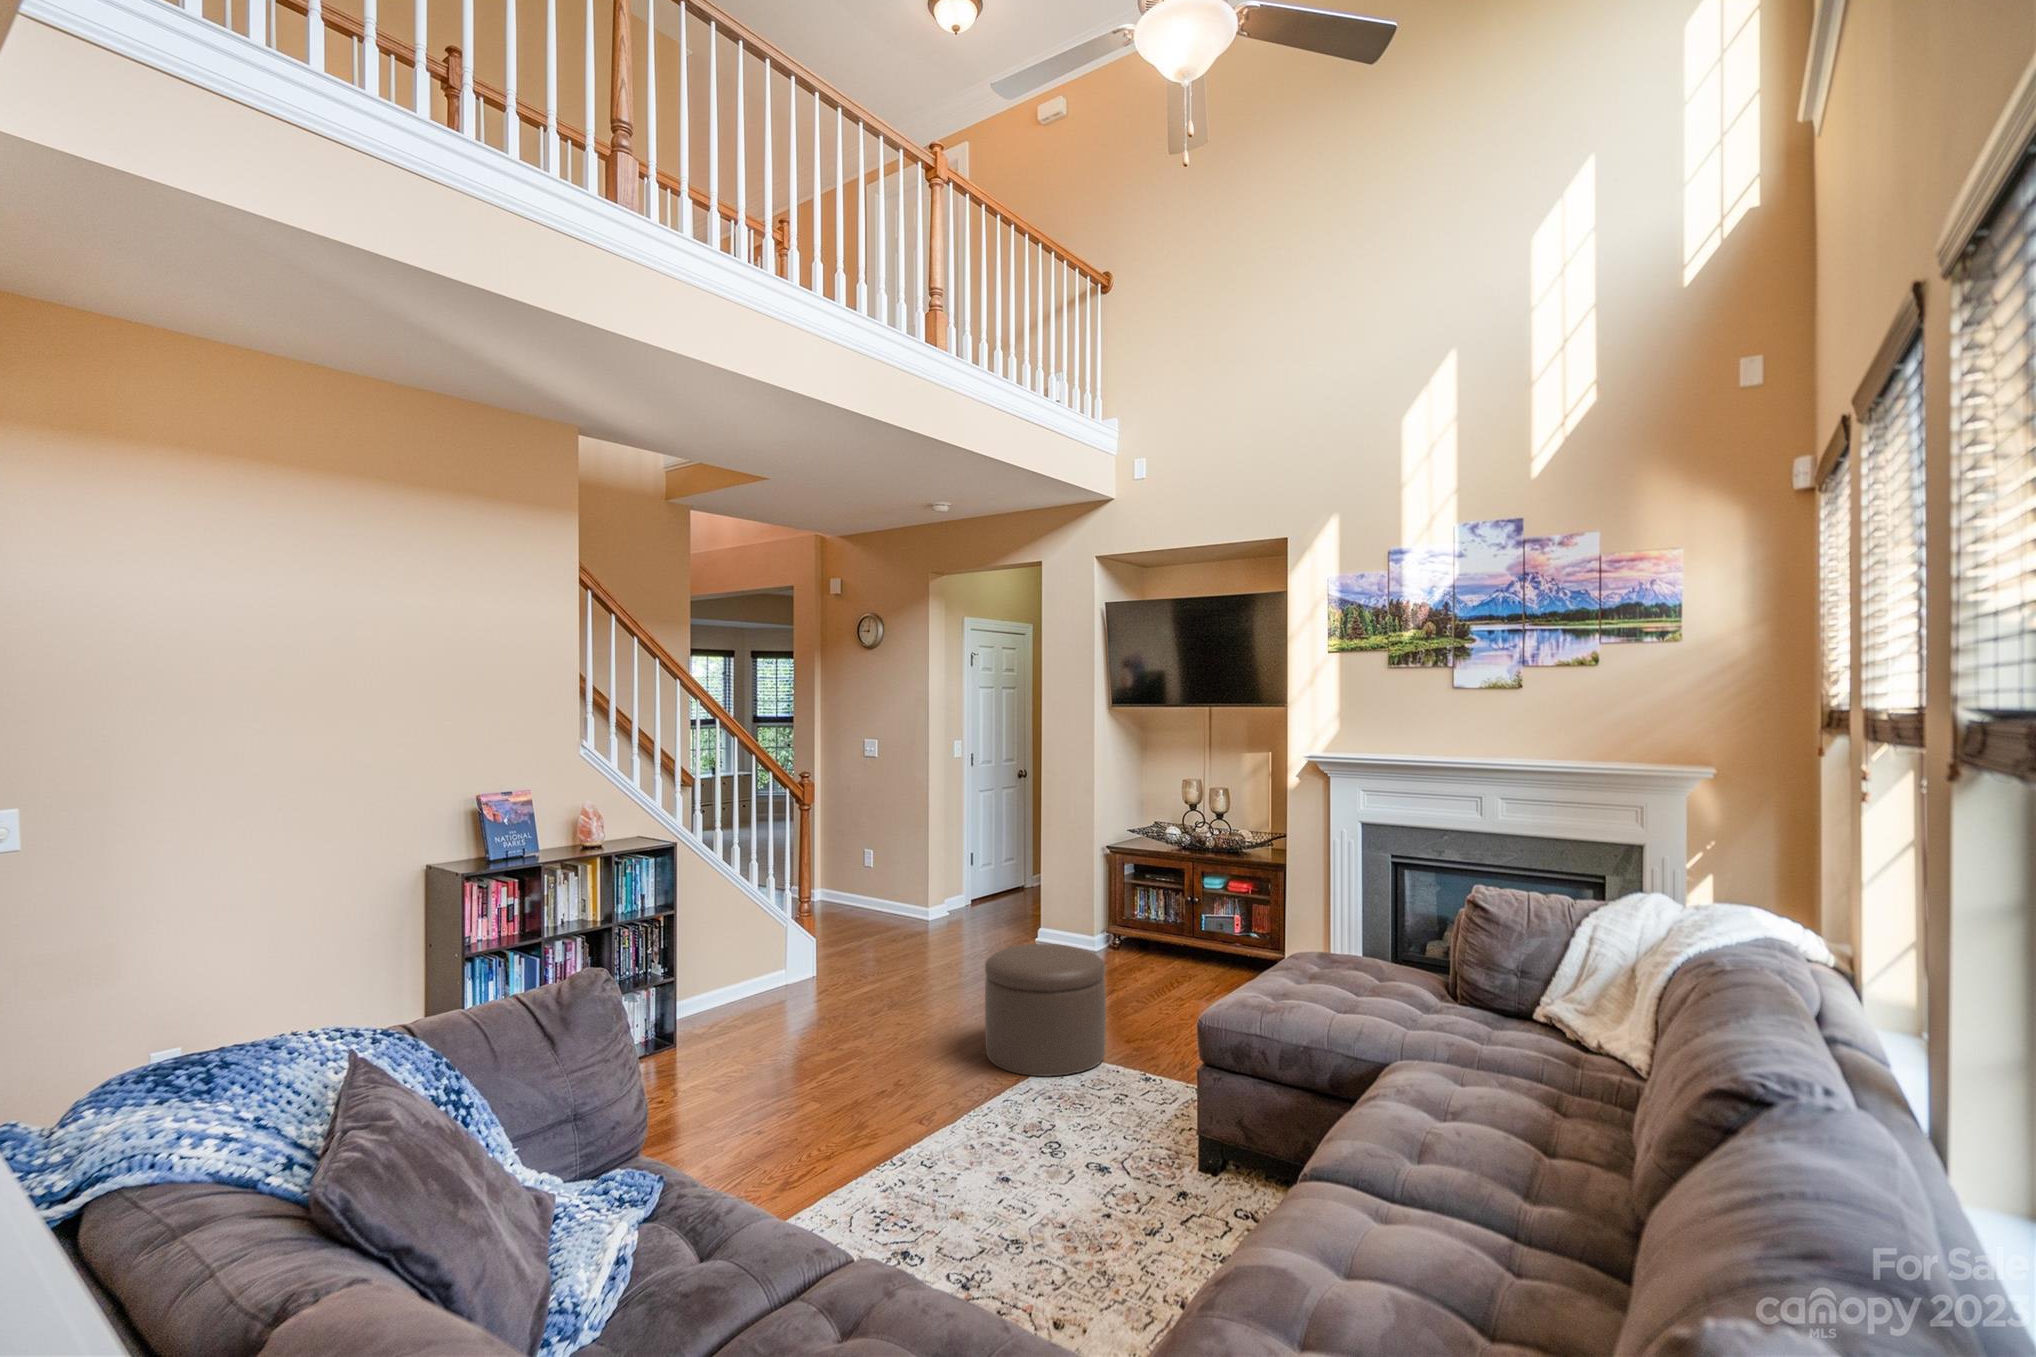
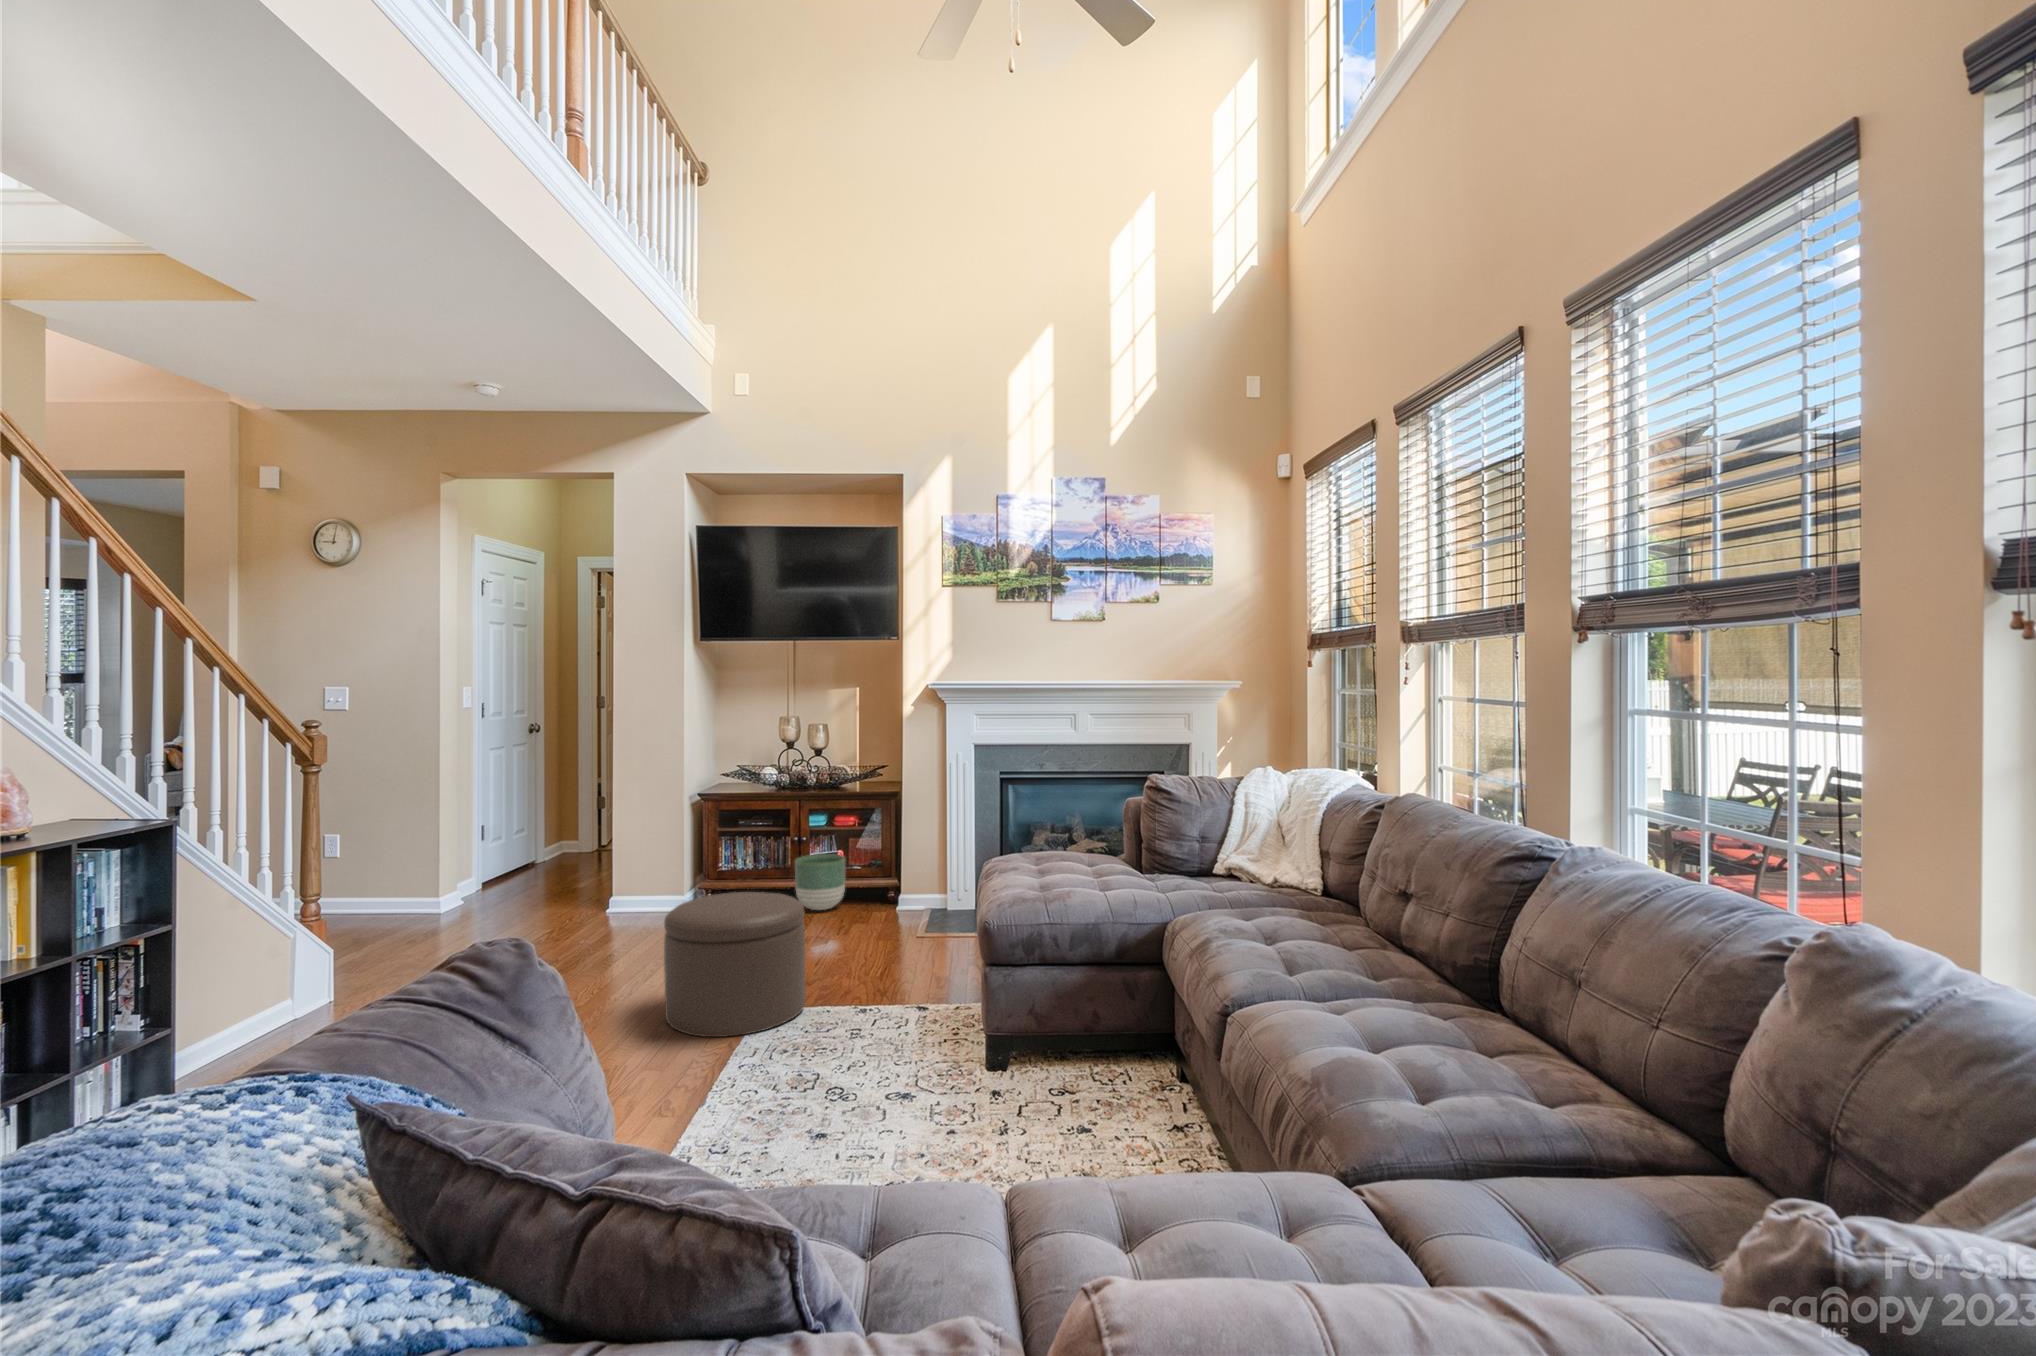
planter: none [1182,916,1232,972] -> present [795,854,845,910]

